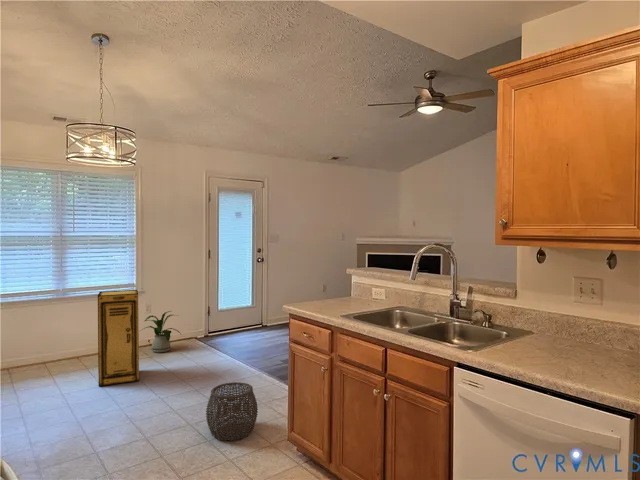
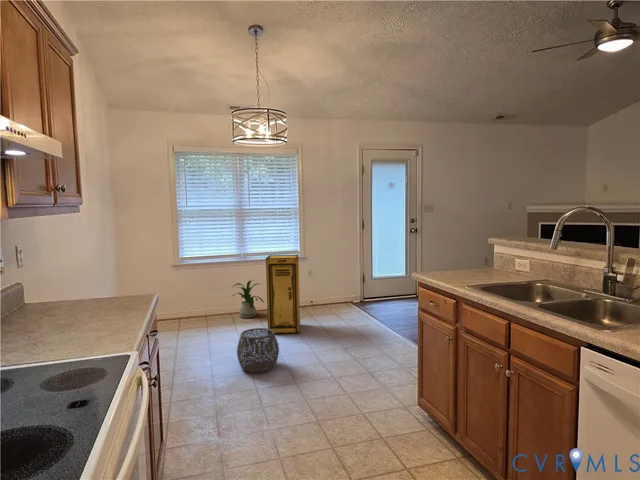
house plant: present [145,311,181,353] -> present [232,281,264,318]
woven basket: present [206,382,258,441] -> present [237,328,279,373]

